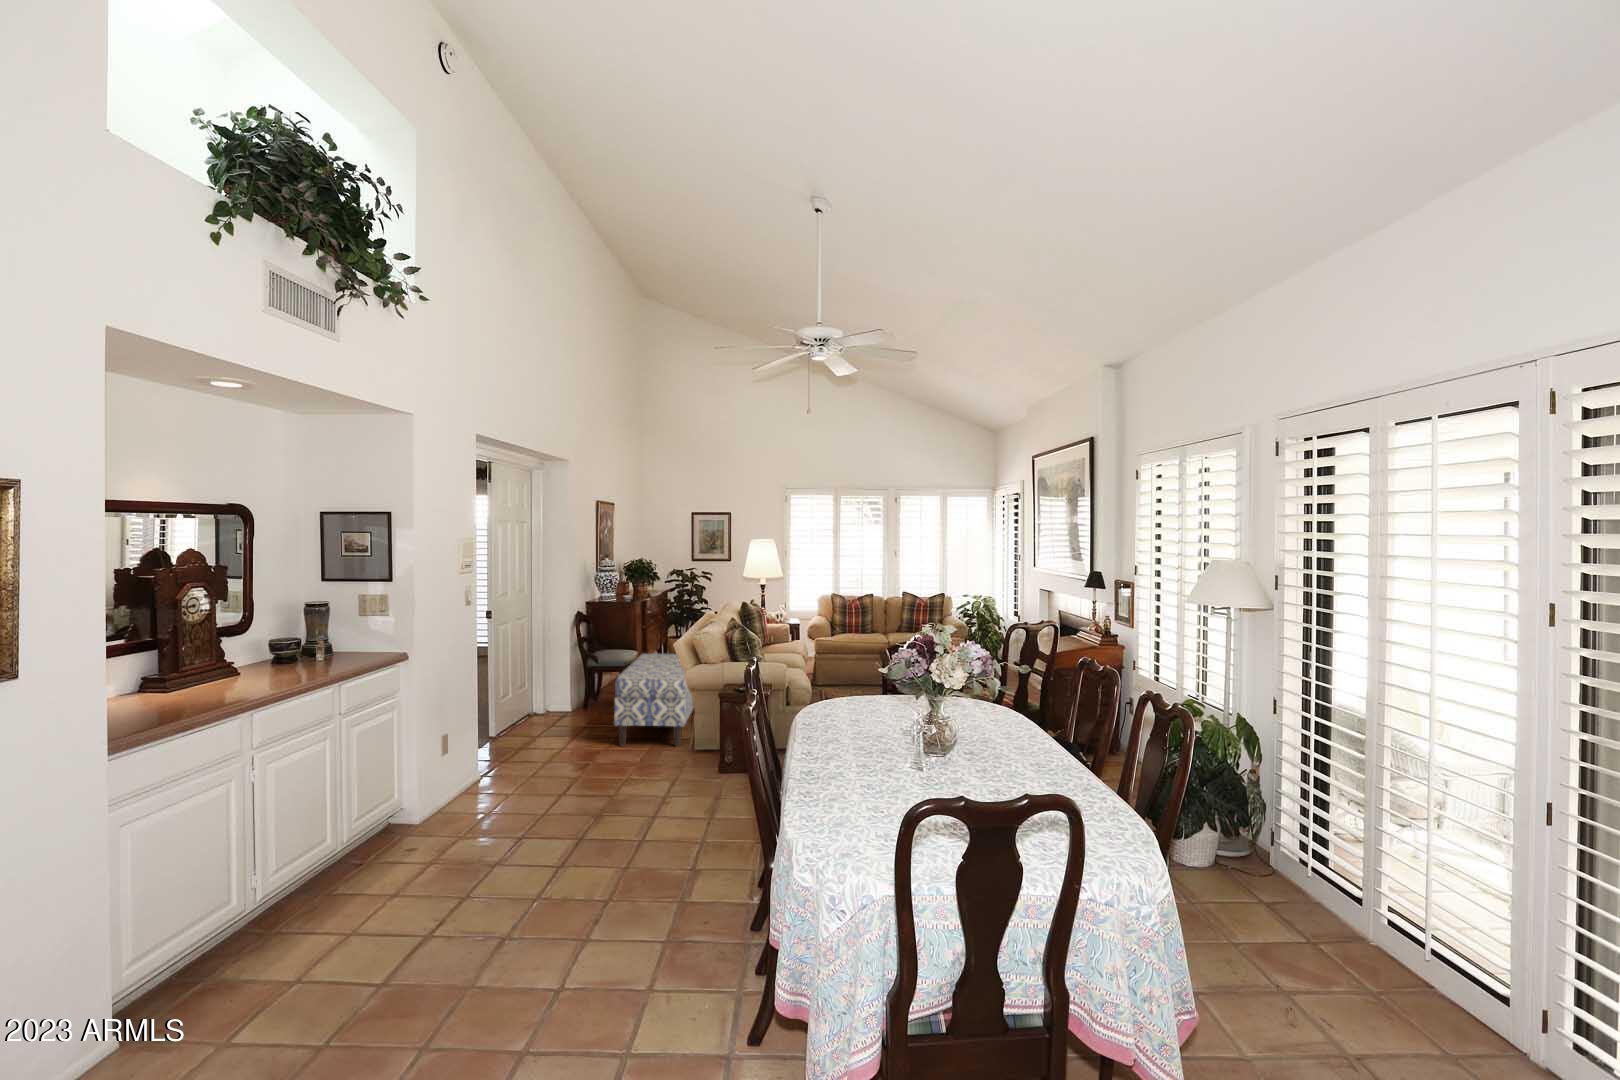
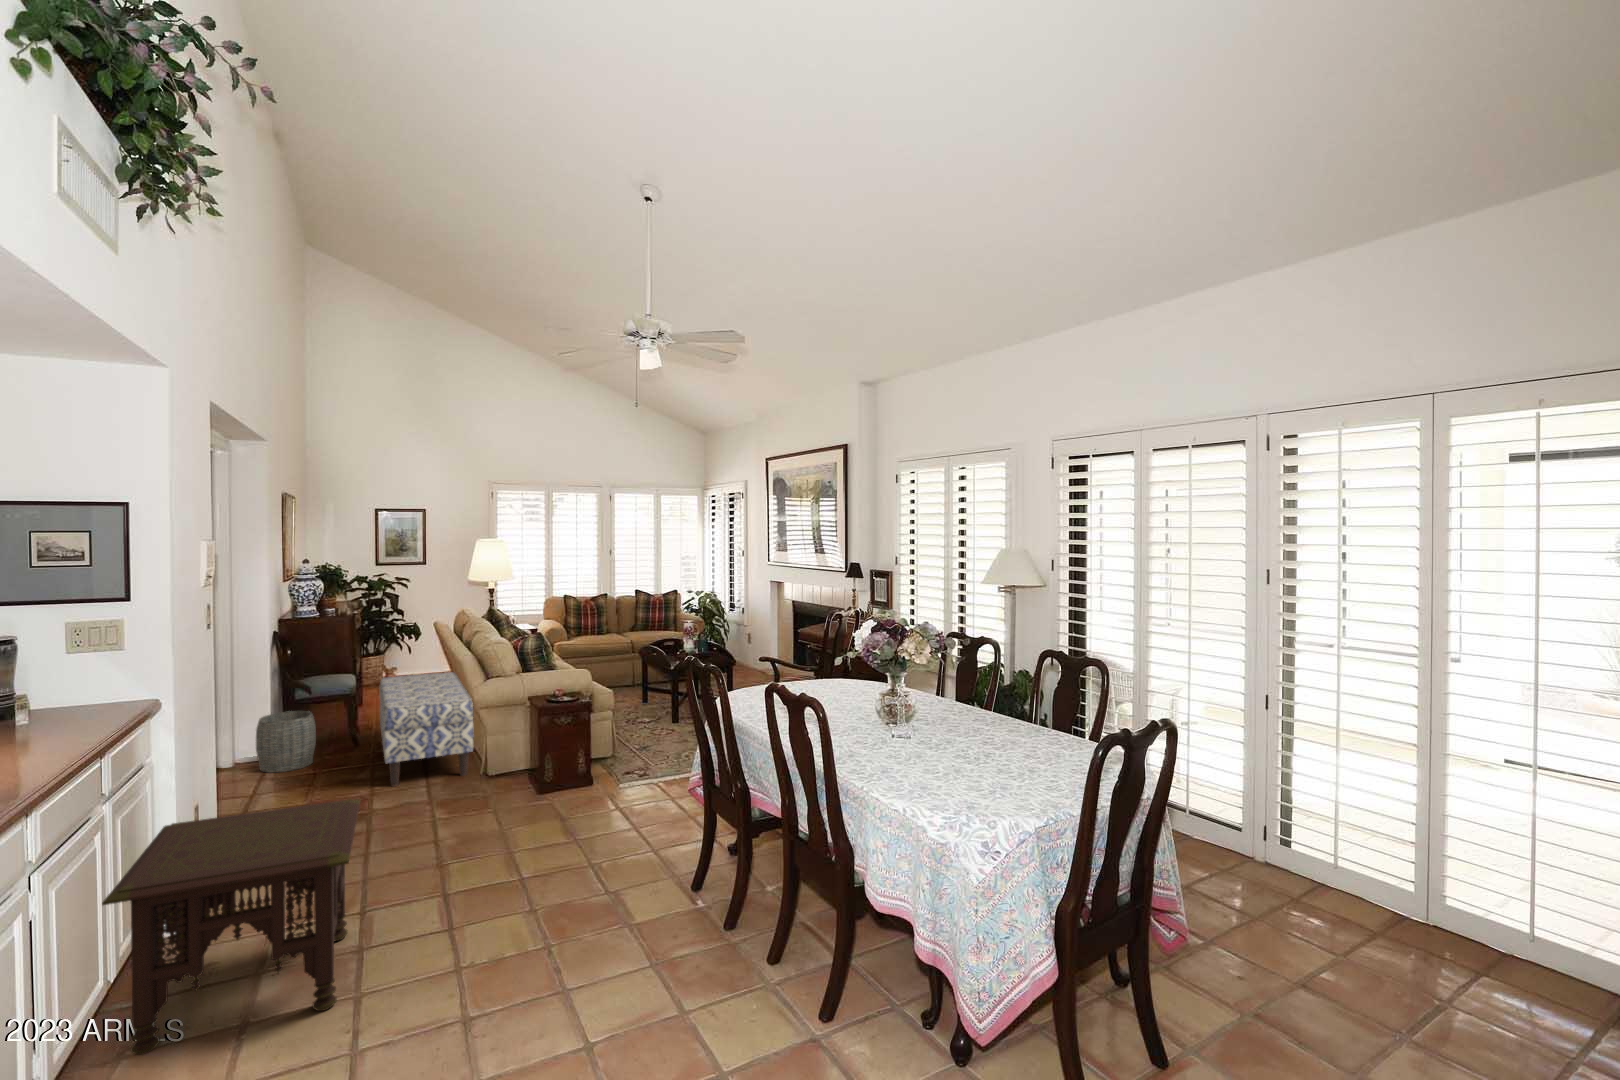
woven basket: none [548,673,591,722] -> present [256,711,316,773]
side table: none [290,740,506,908] -> present [102,799,360,1055]

